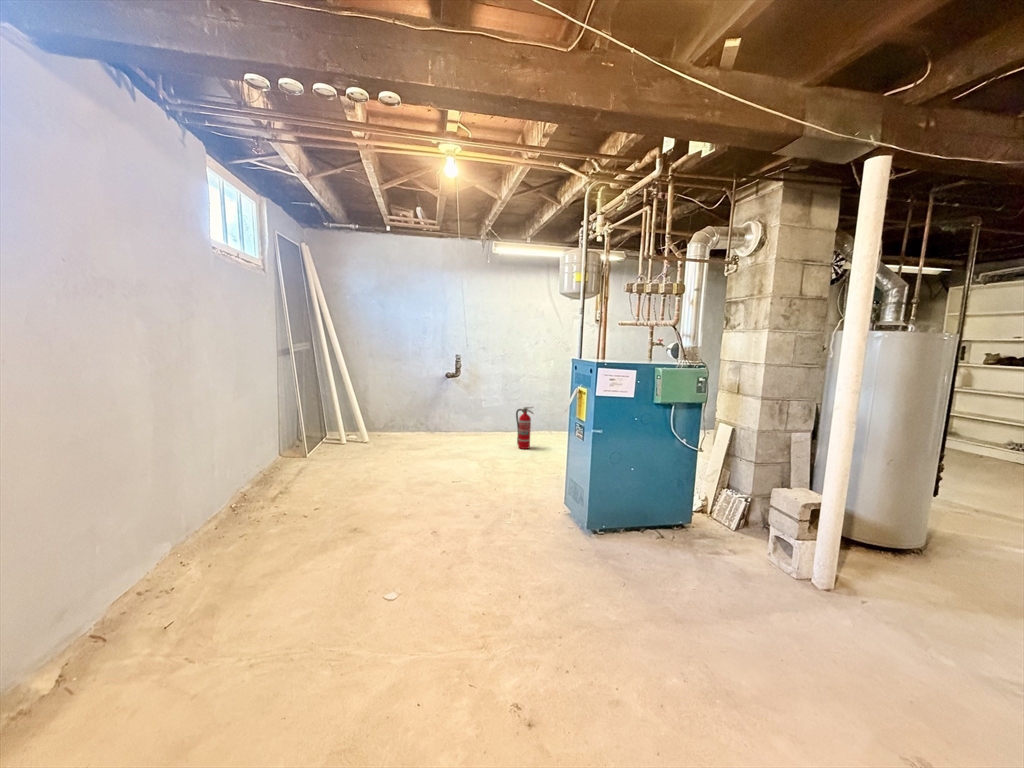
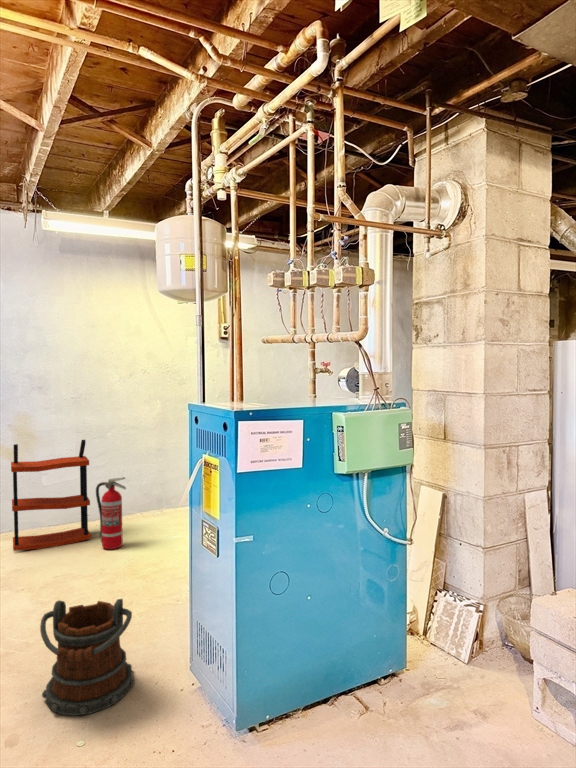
shelving unit: none [469,382,513,444] -> present [11,440,91,551]
bucket: none [494,457,538,511] -> present [40,599,134,716]

